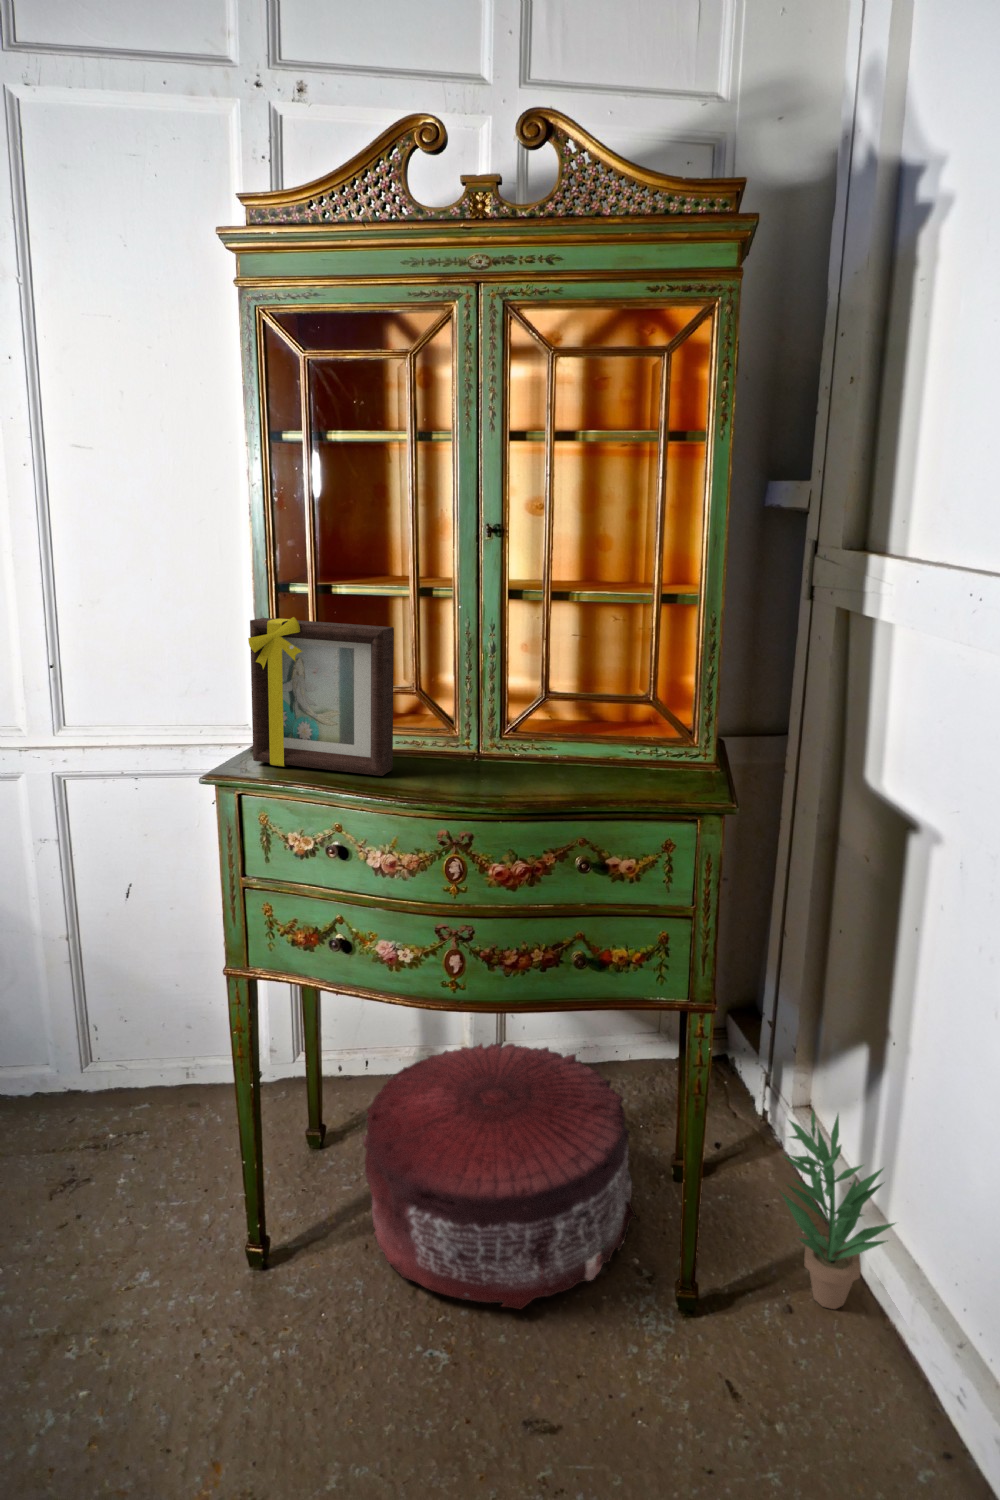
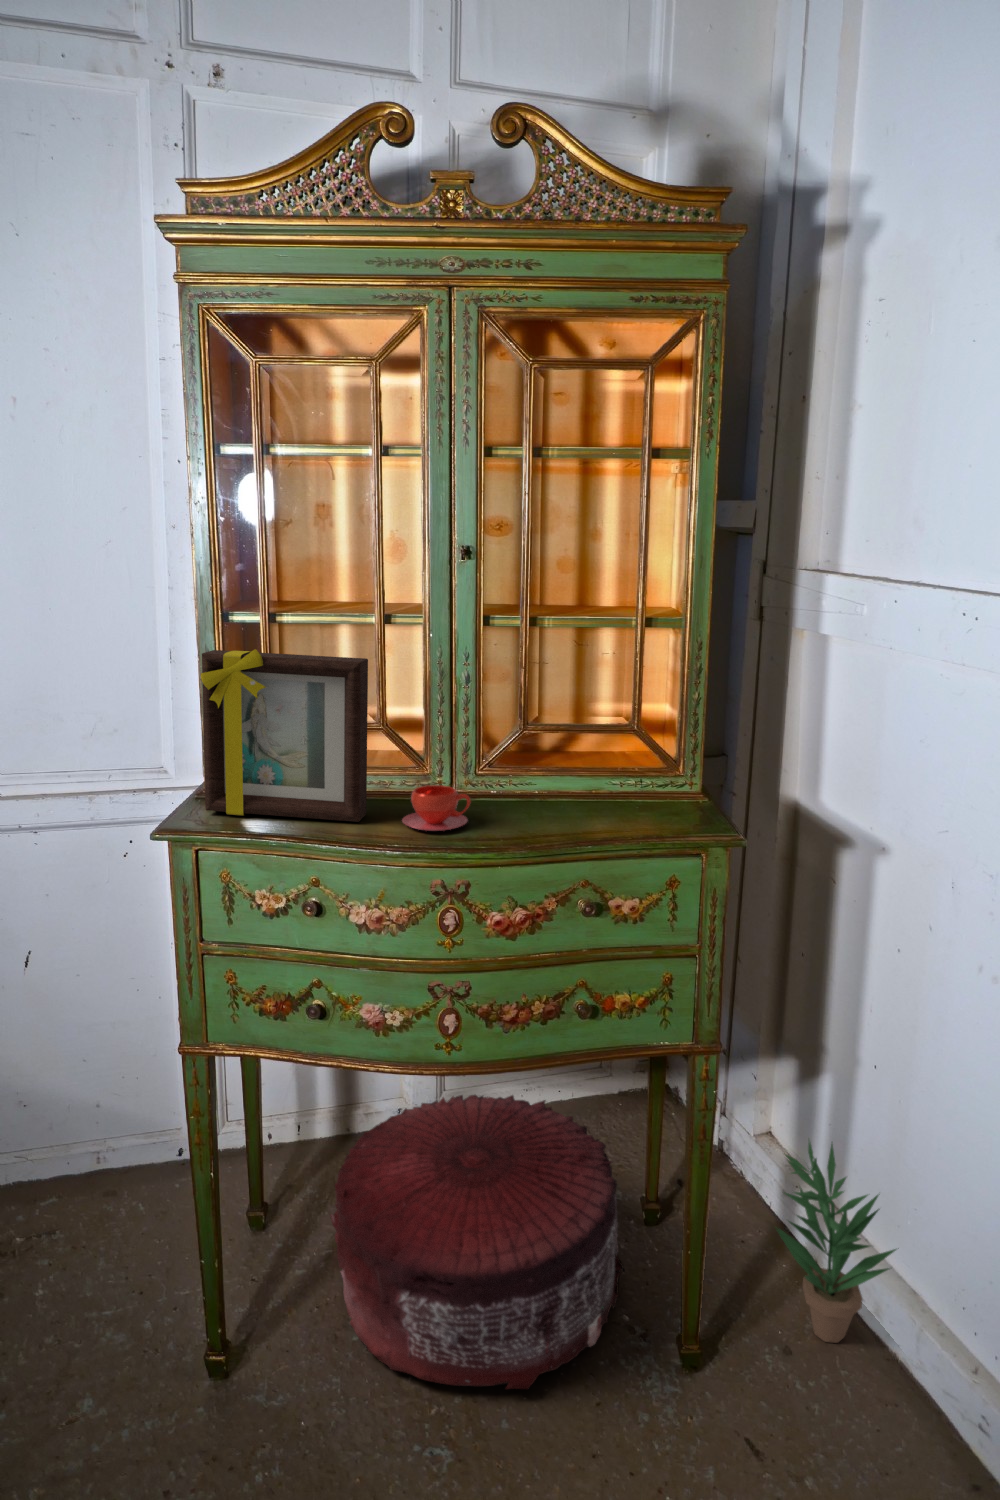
teacup: none [420,745,483,786] -> present [402,785,471,831]

